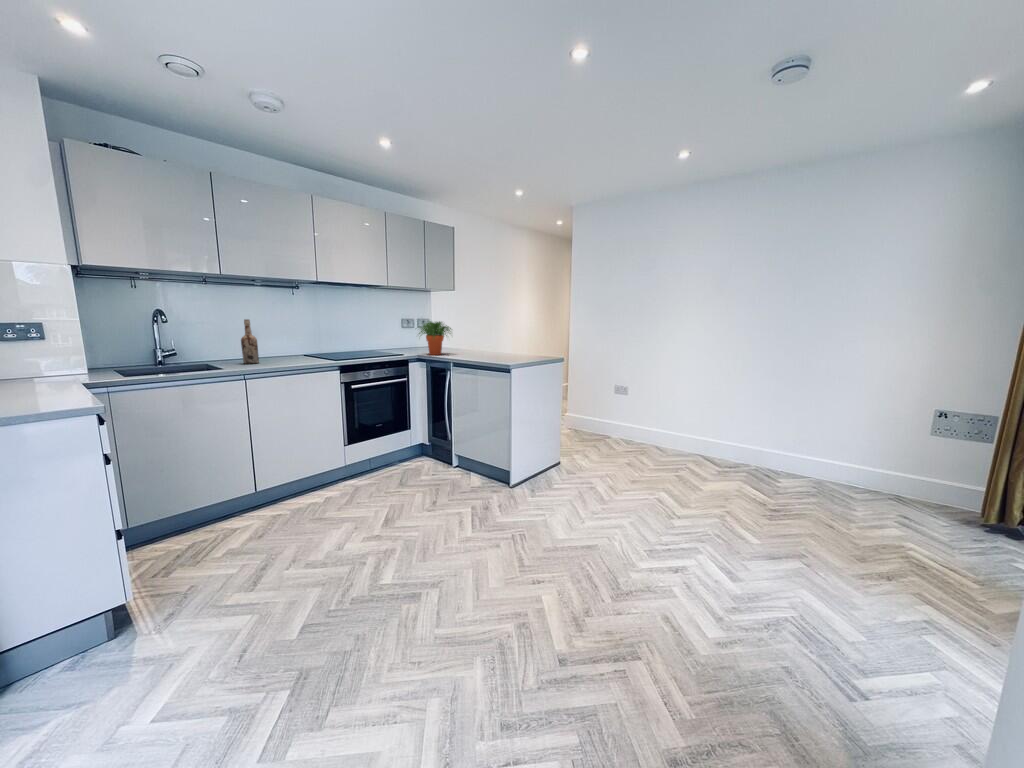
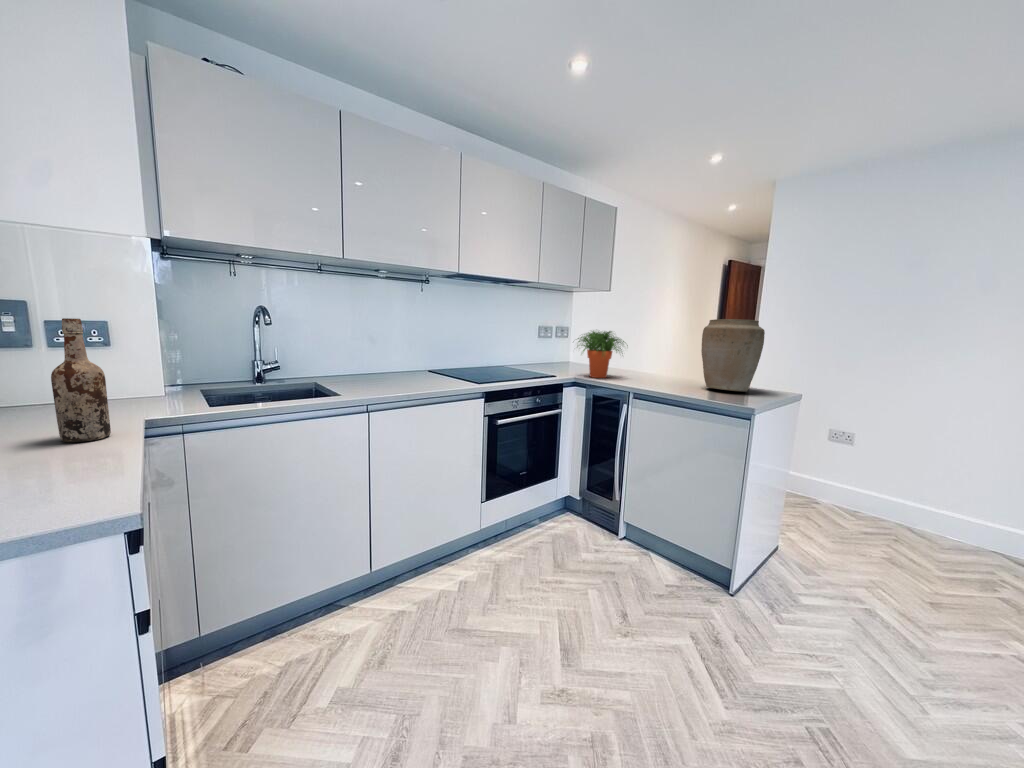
vase: none [493,311,529,358] -> present [701,319,765,391]
wine bottle: present [241,319,259,364] -> present [51,318,111,442]

